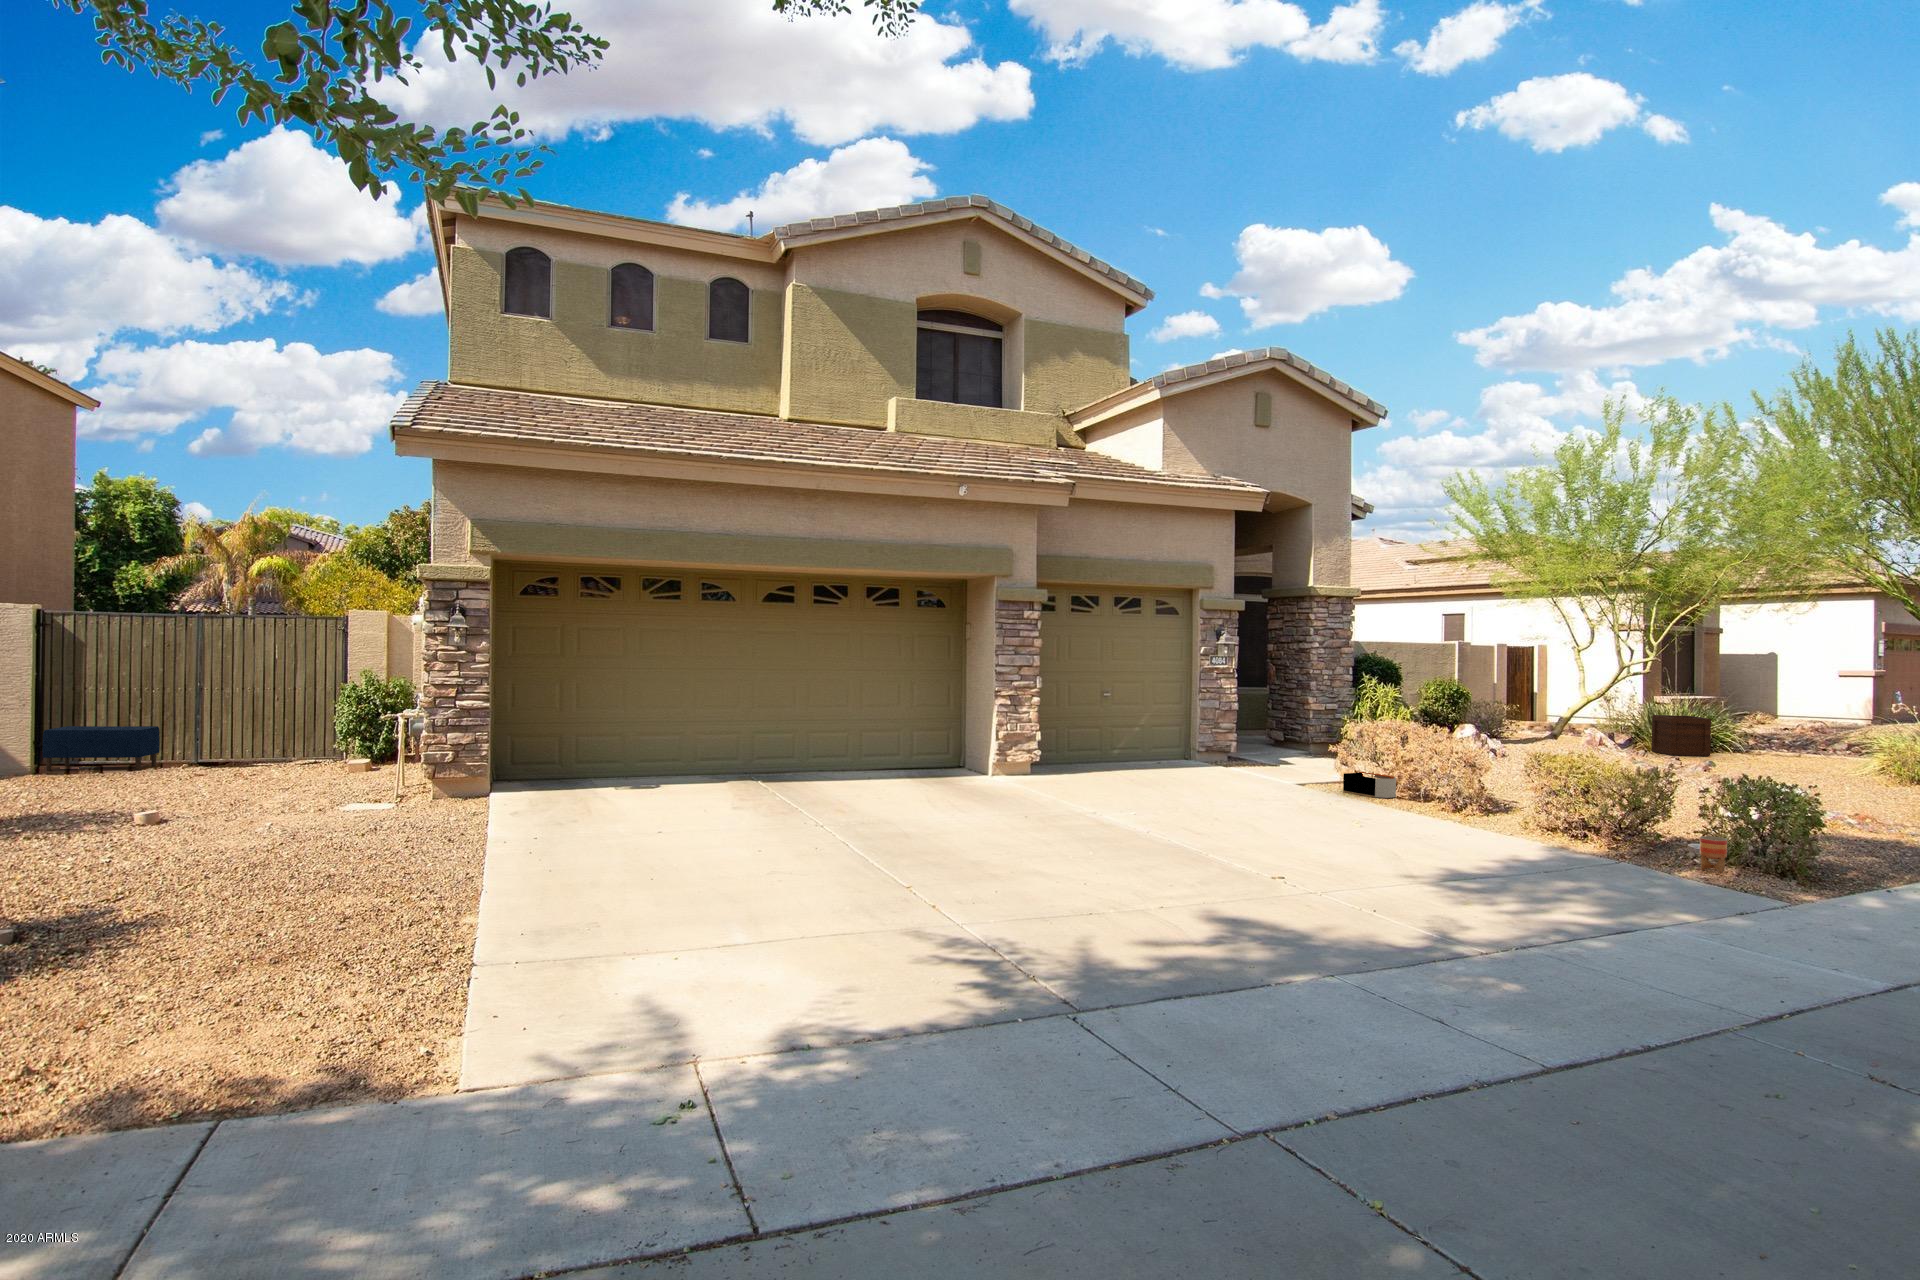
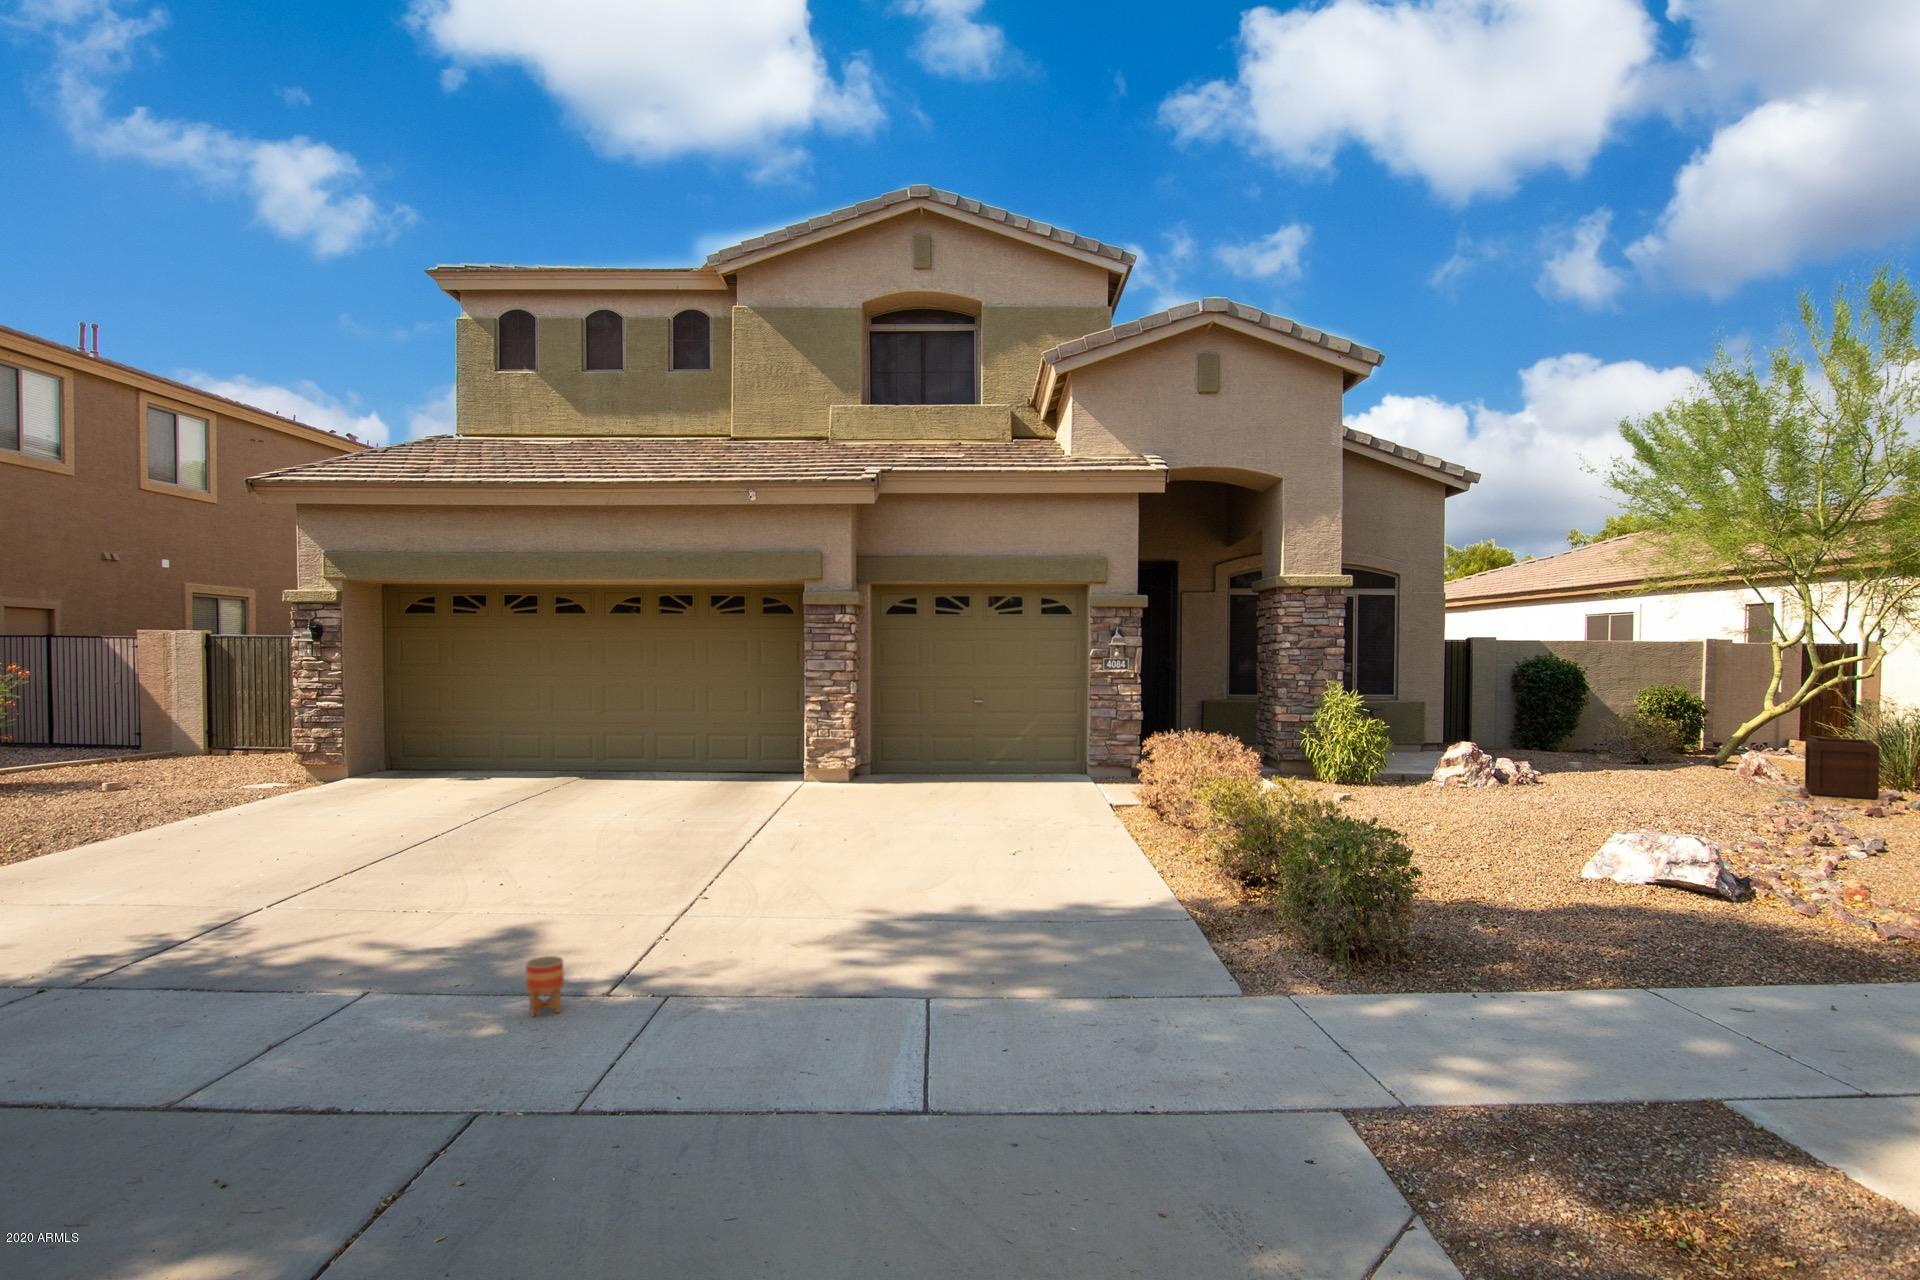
bench: present [43,726,160,771] -> none [175,716,253,750]
storage bin: present [1343,772,1396,798] -> none [1104,796,1146,829]
planter: present [1700,836,1727,873] -> present [526,956,564,1016]

